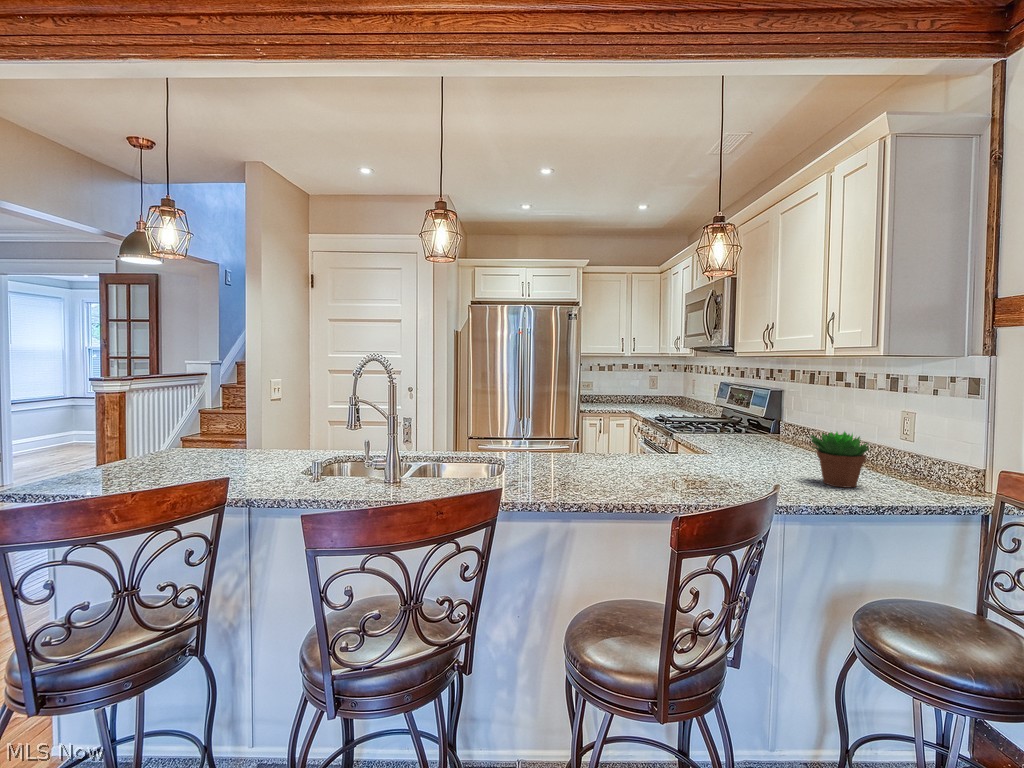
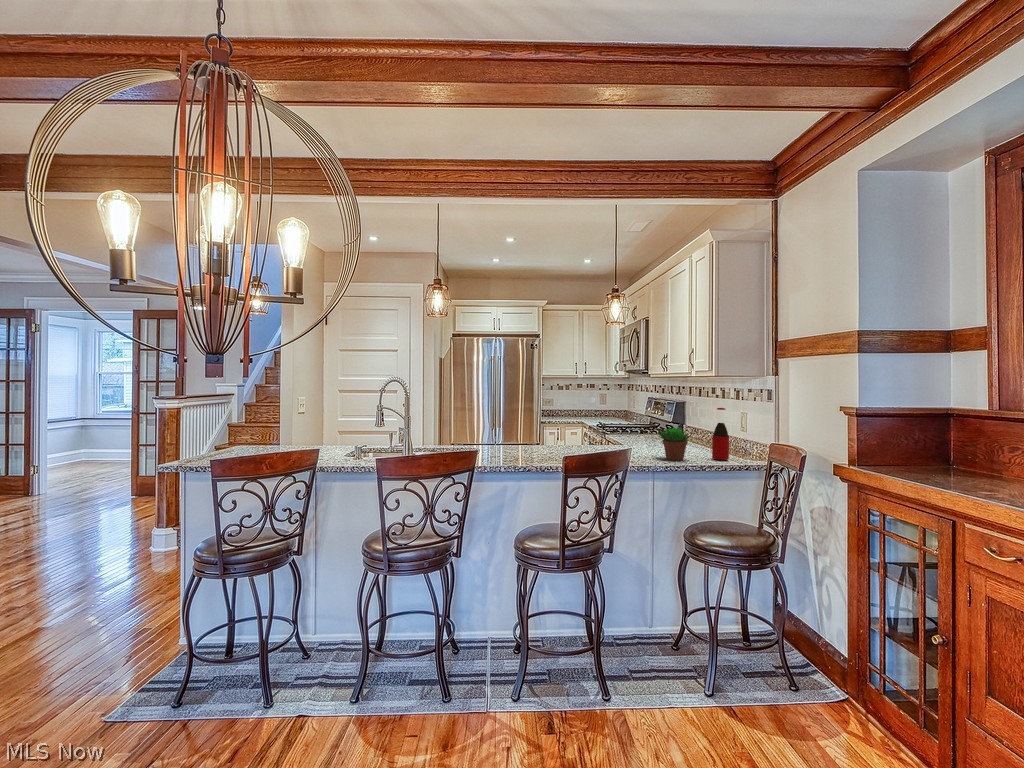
bottle: none [897,399,932,488] -> present [712,408,729,460]

